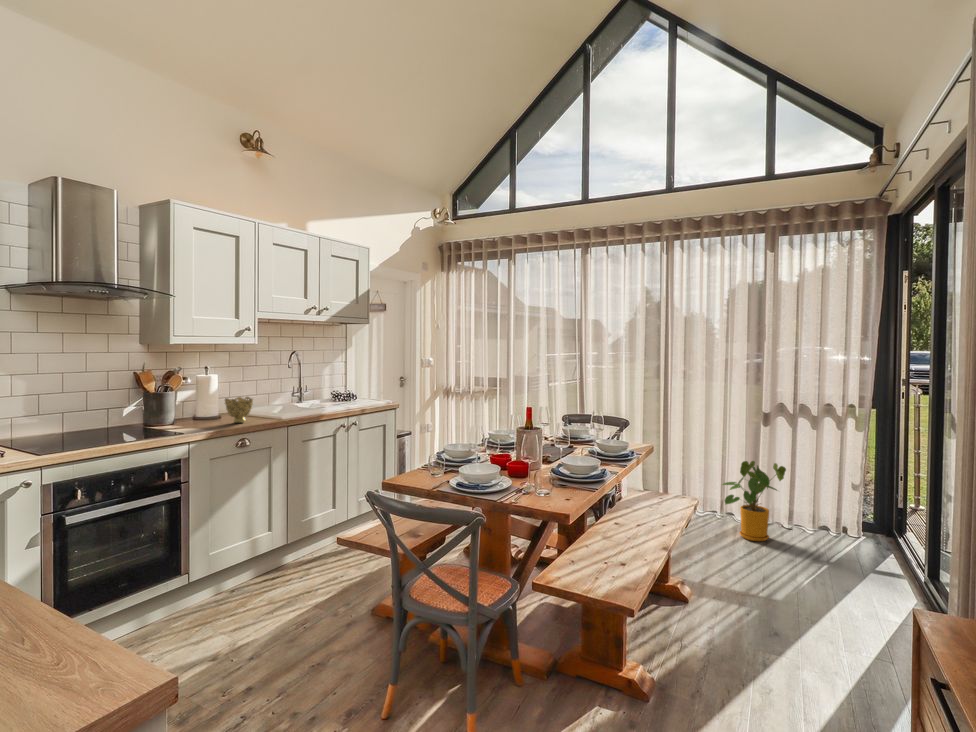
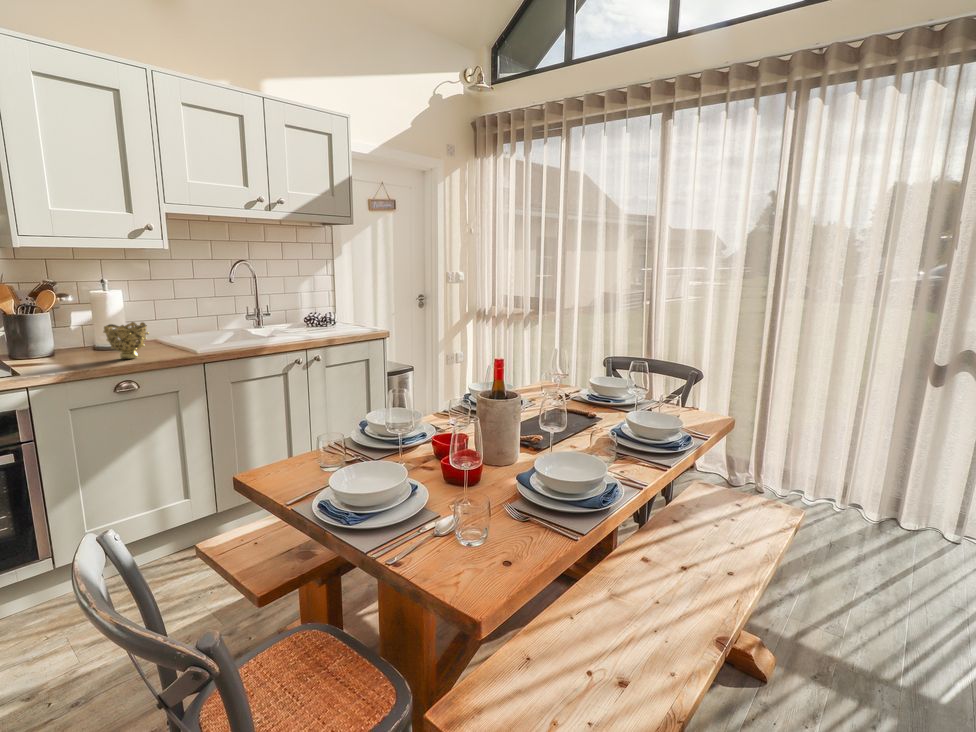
house plant: present [722,461,786,541] -> none [846,438,964,564]

